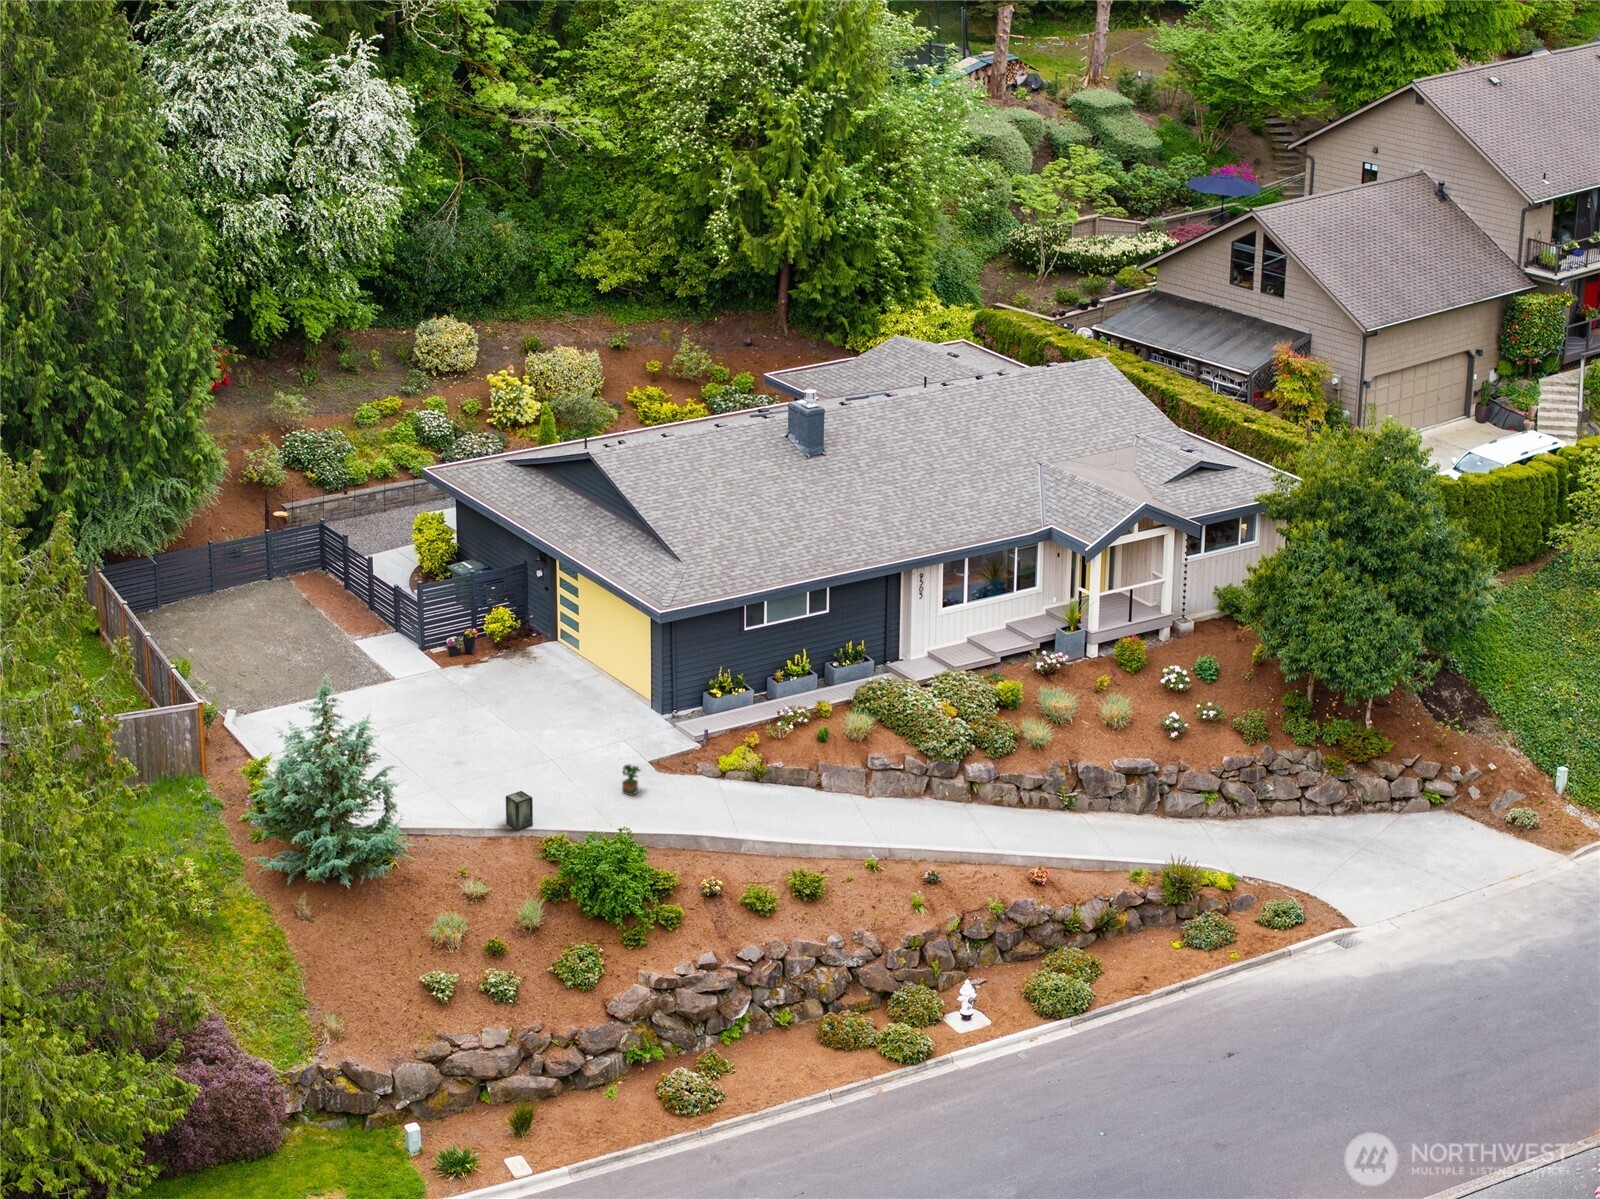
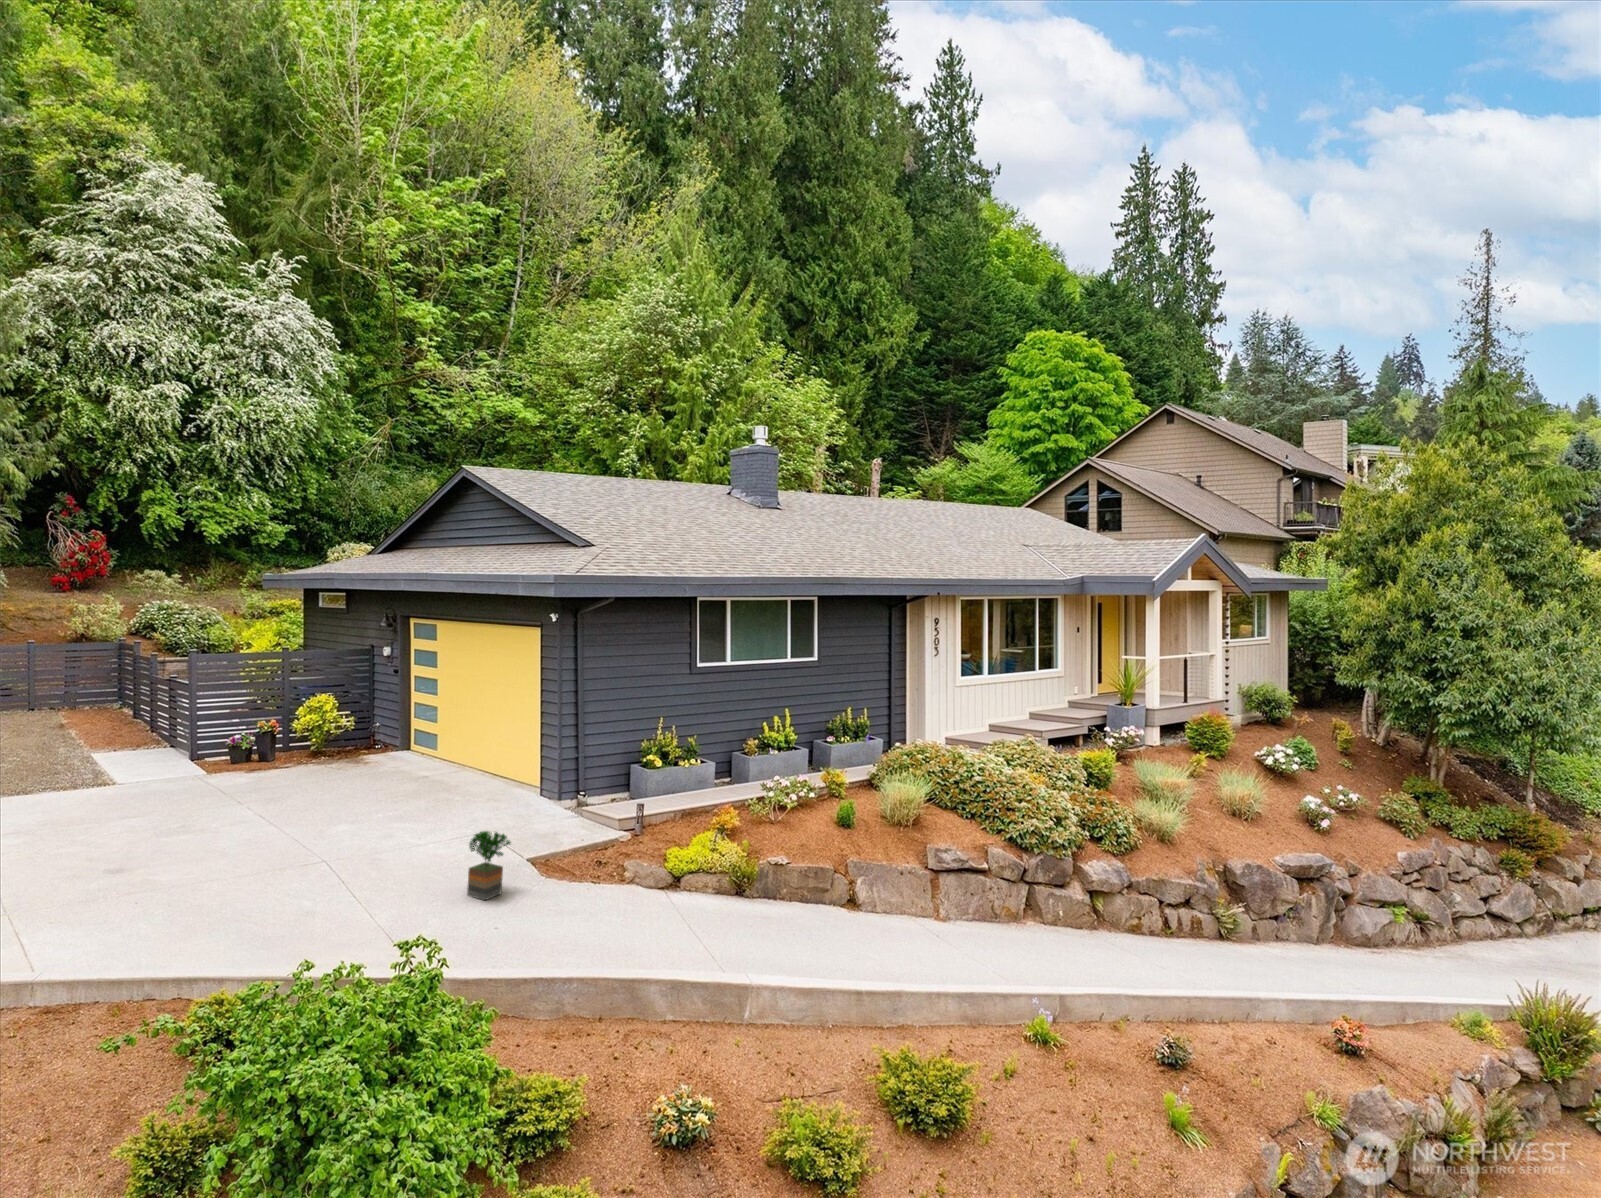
storage box: present [506,791,533,831] -> none [132,869,209,974]

